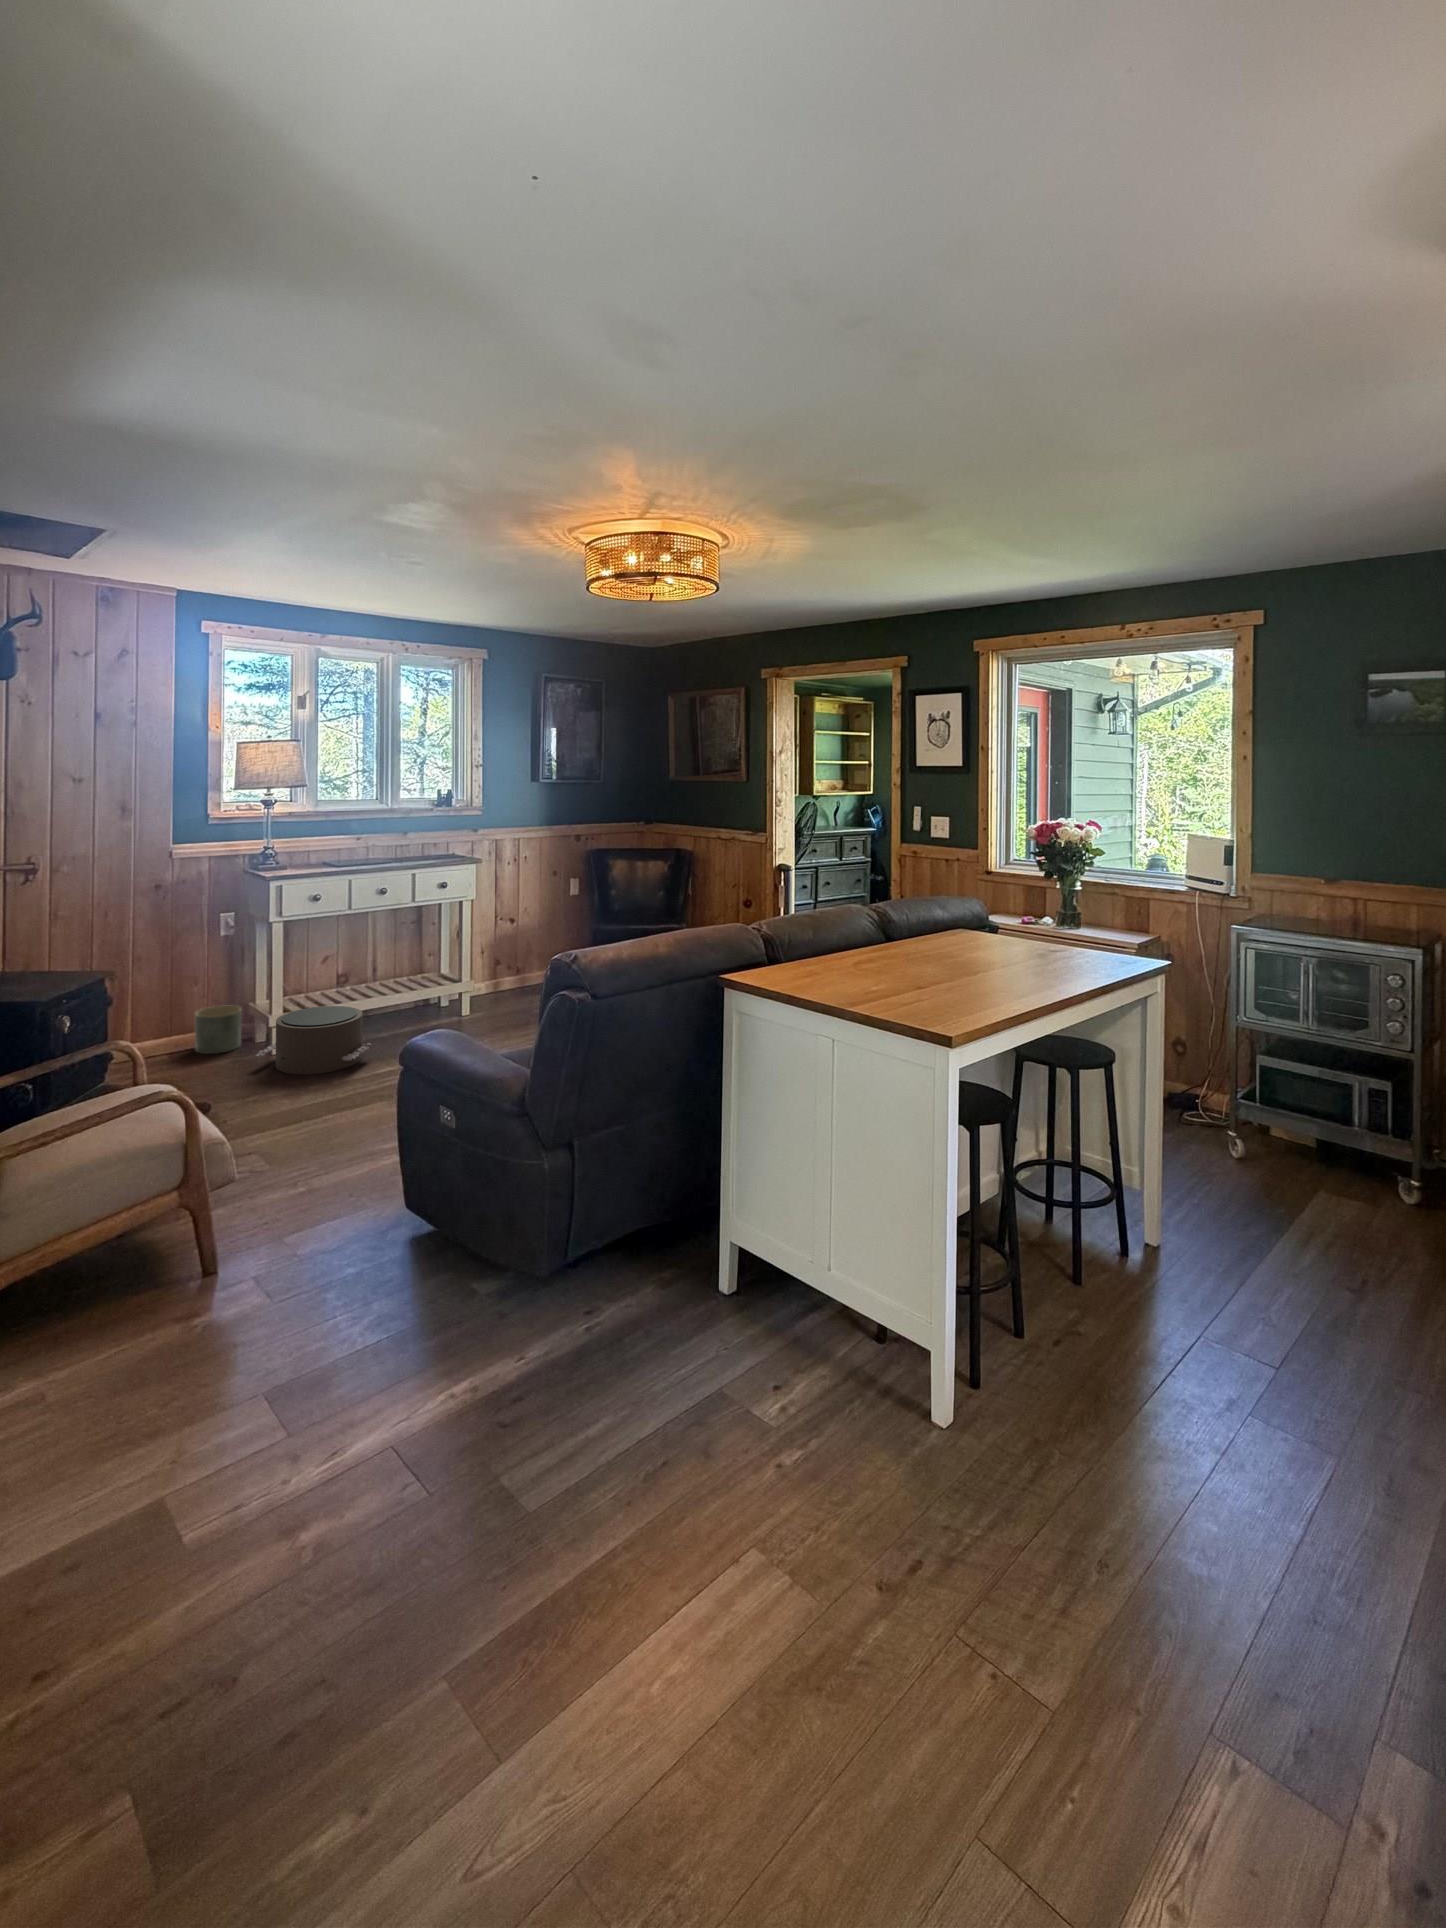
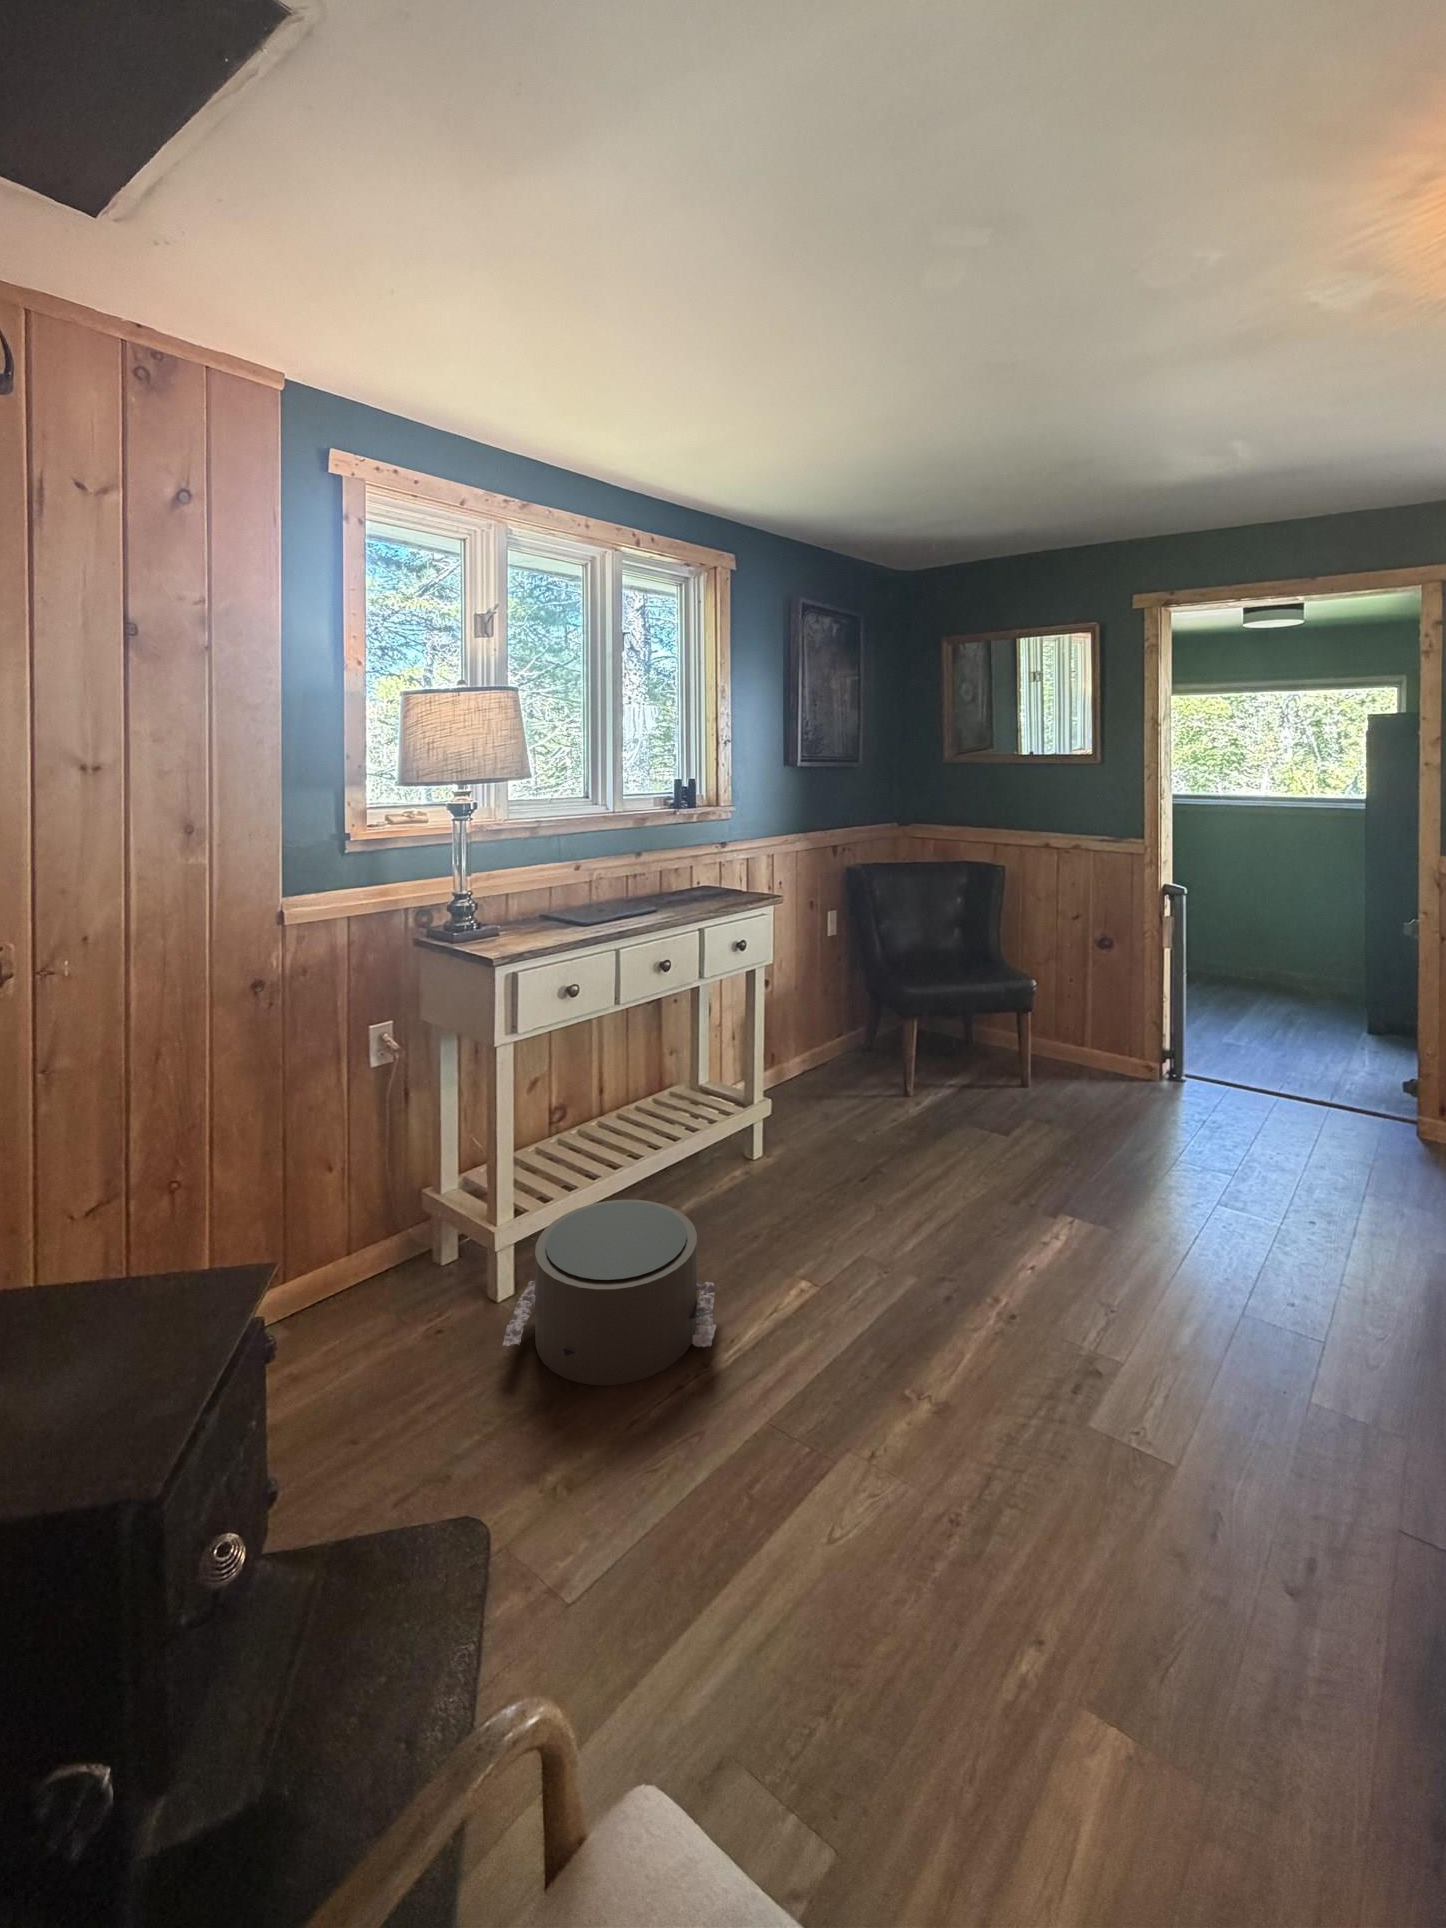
planter: present [195,1006,242,1054] -> none [342,1203,430,1320]

